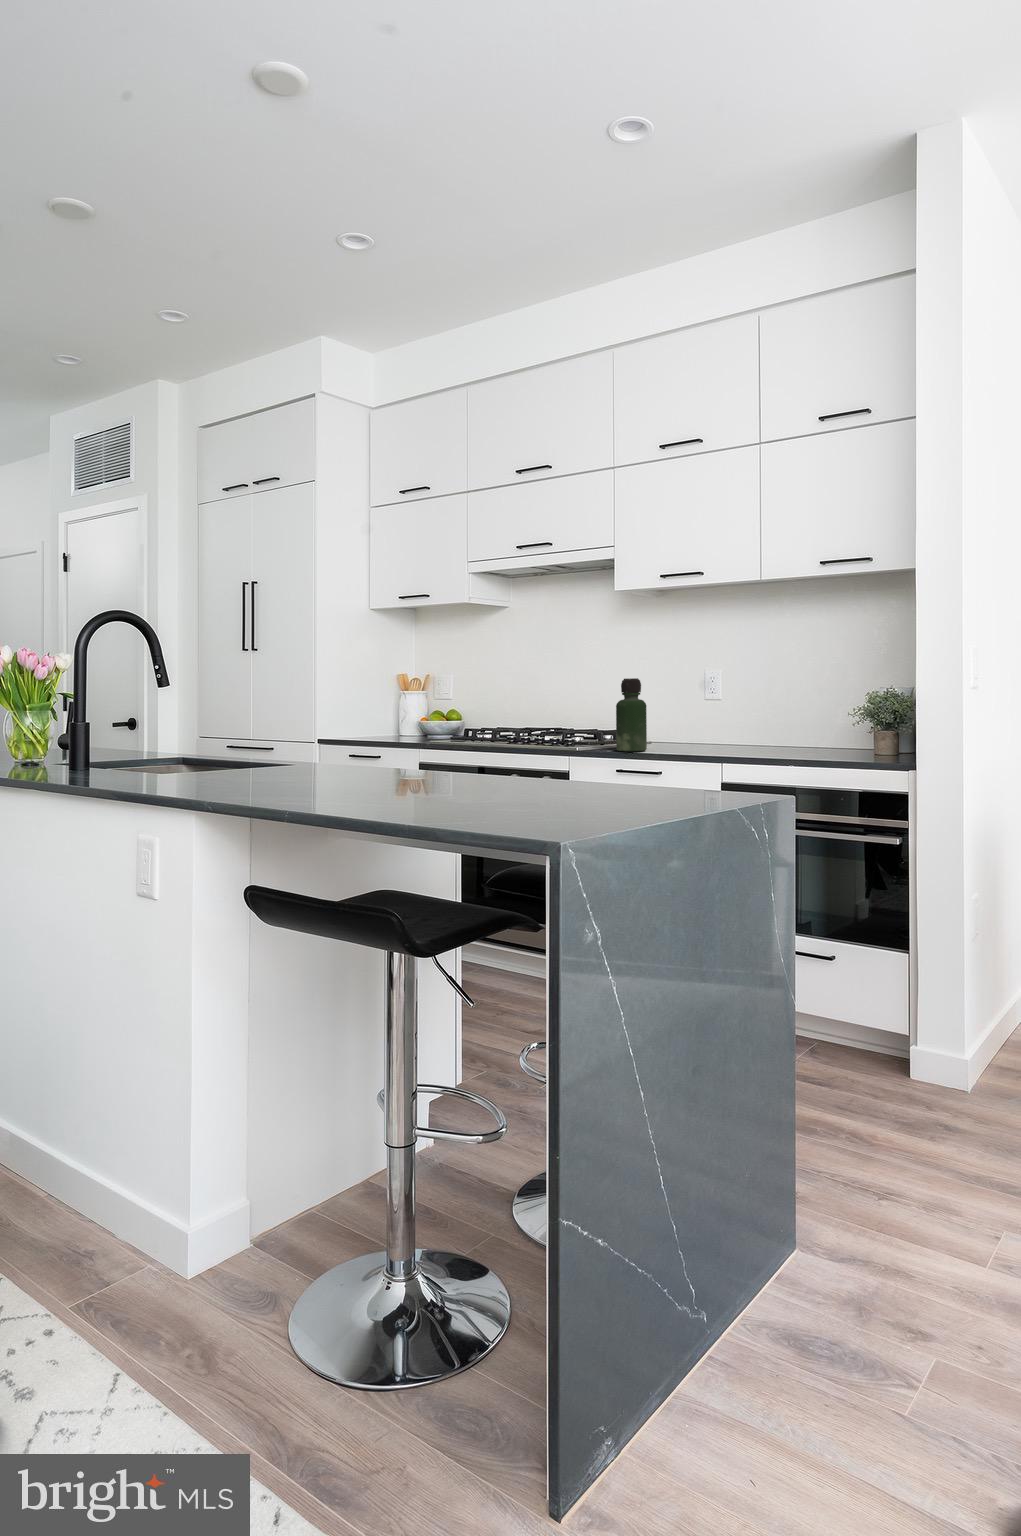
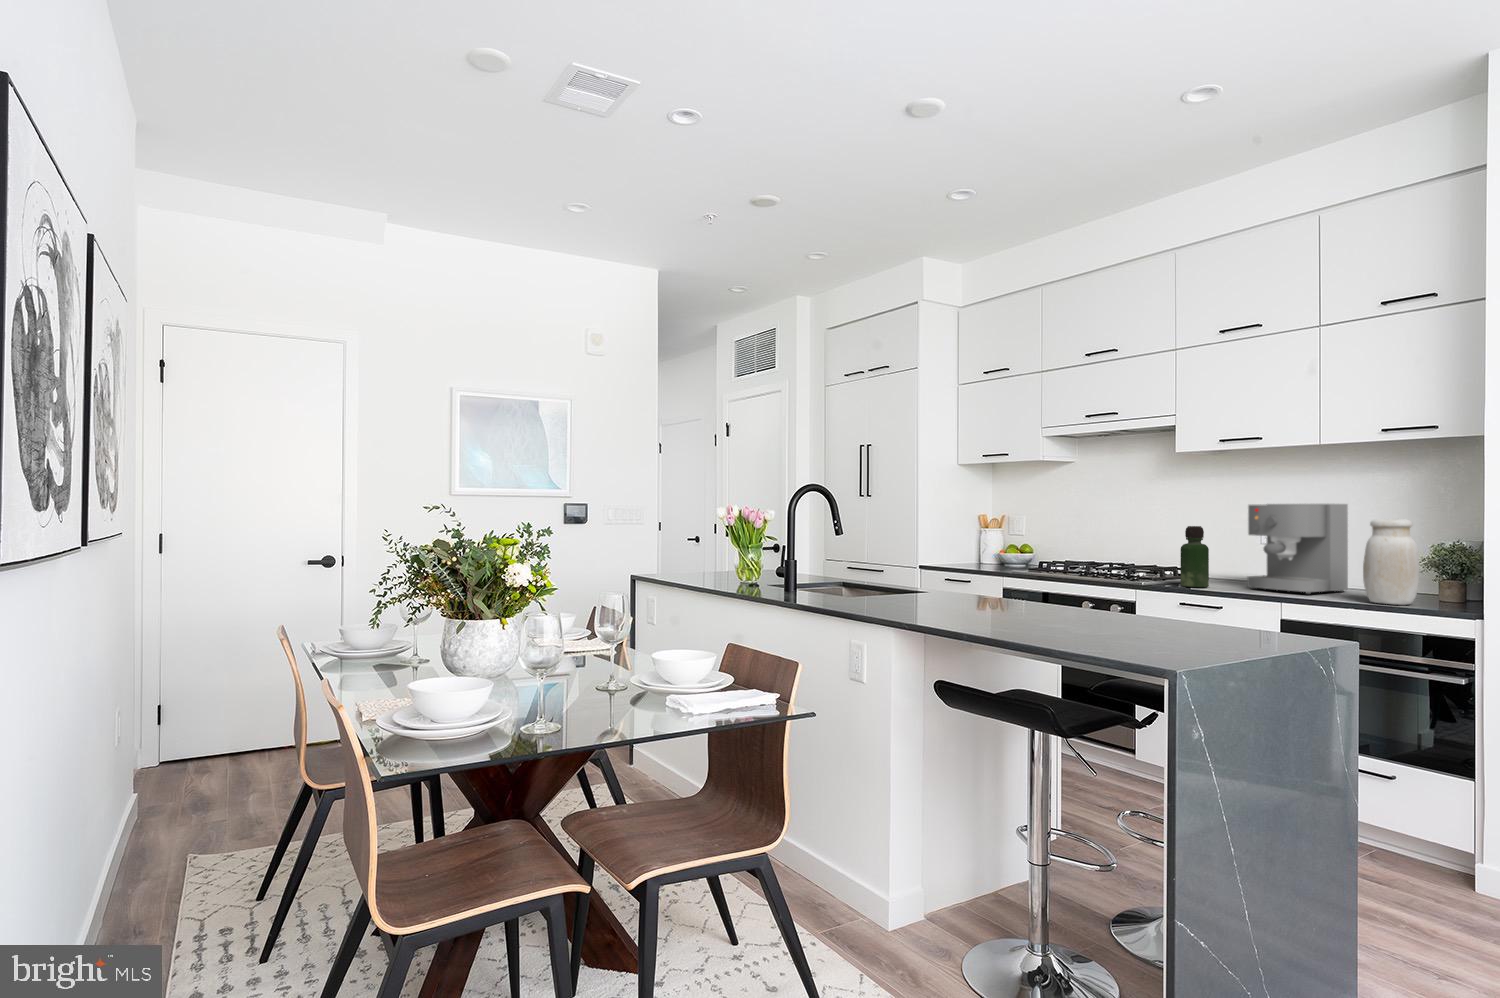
coffee maker: none [687,648,789,753] -> present [1247,504,1348,594]
jar: none [803,662,858,760] -> present [1363,519,1419,605]

